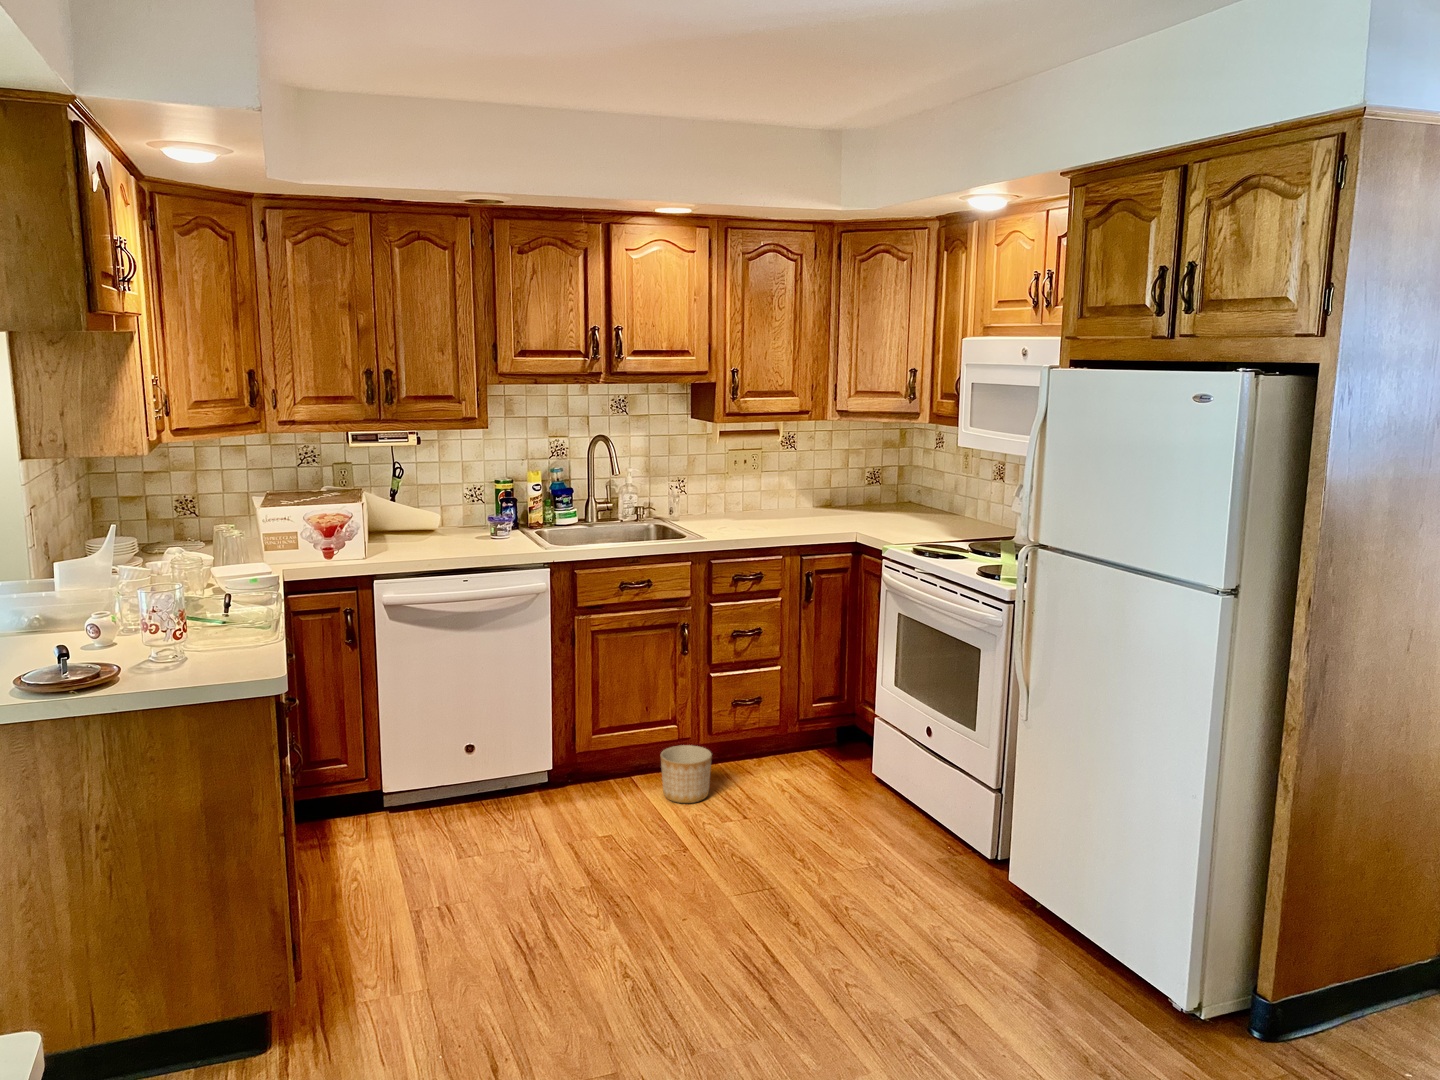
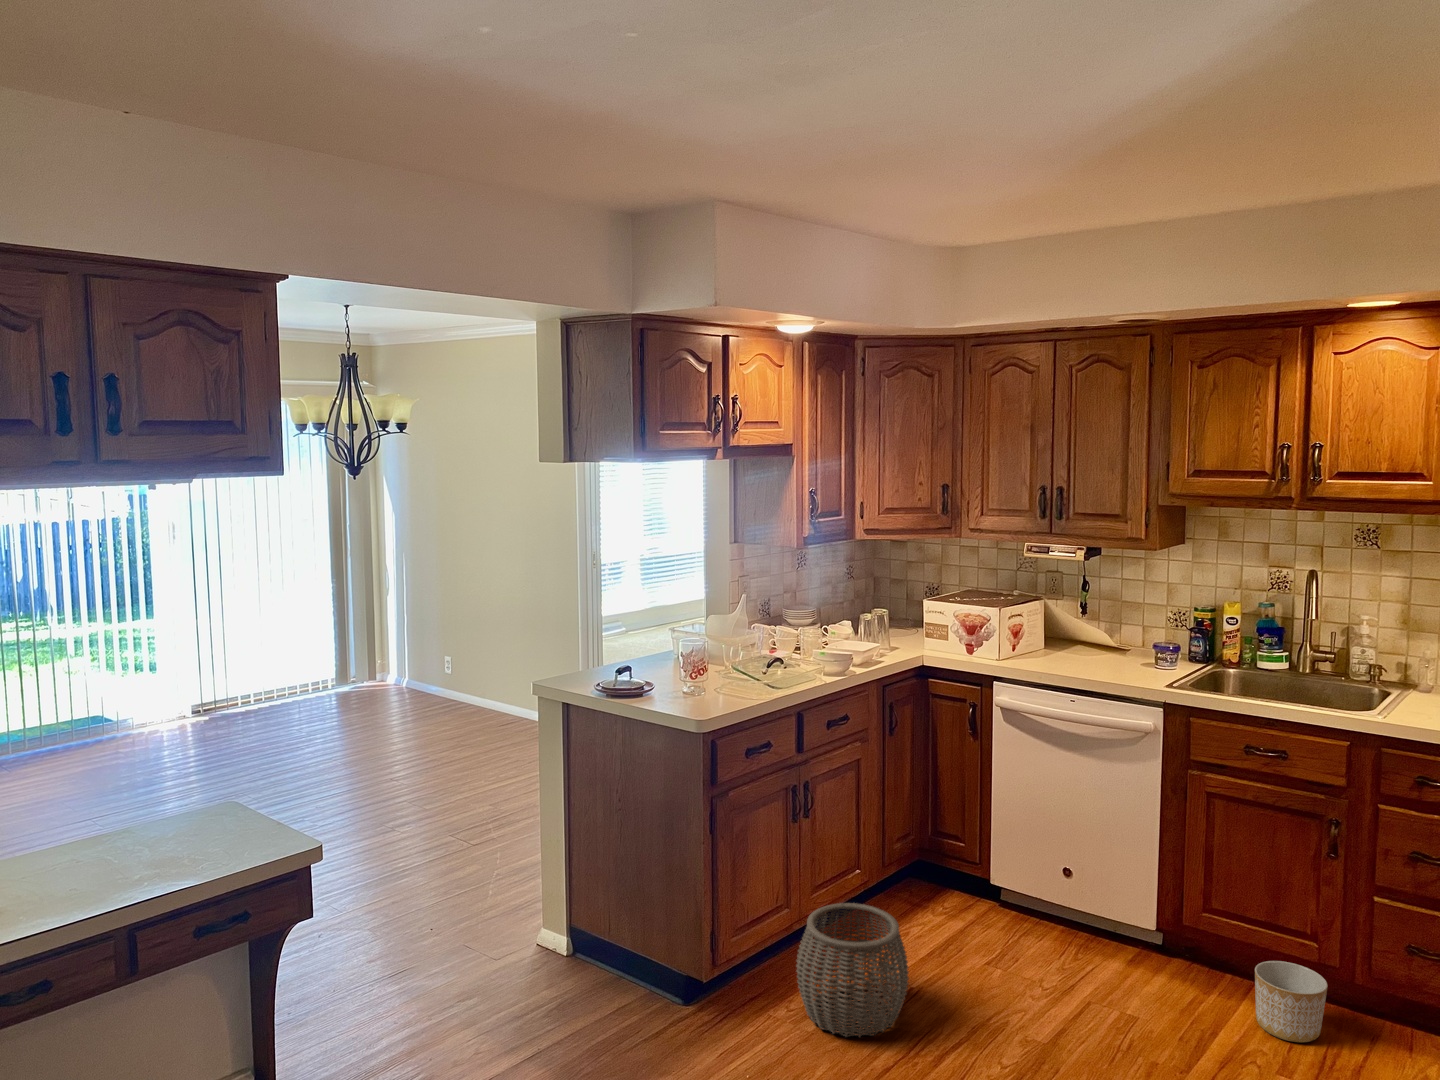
woven basket: none [355,837,491,988] -> present [796,903,909,1037]

